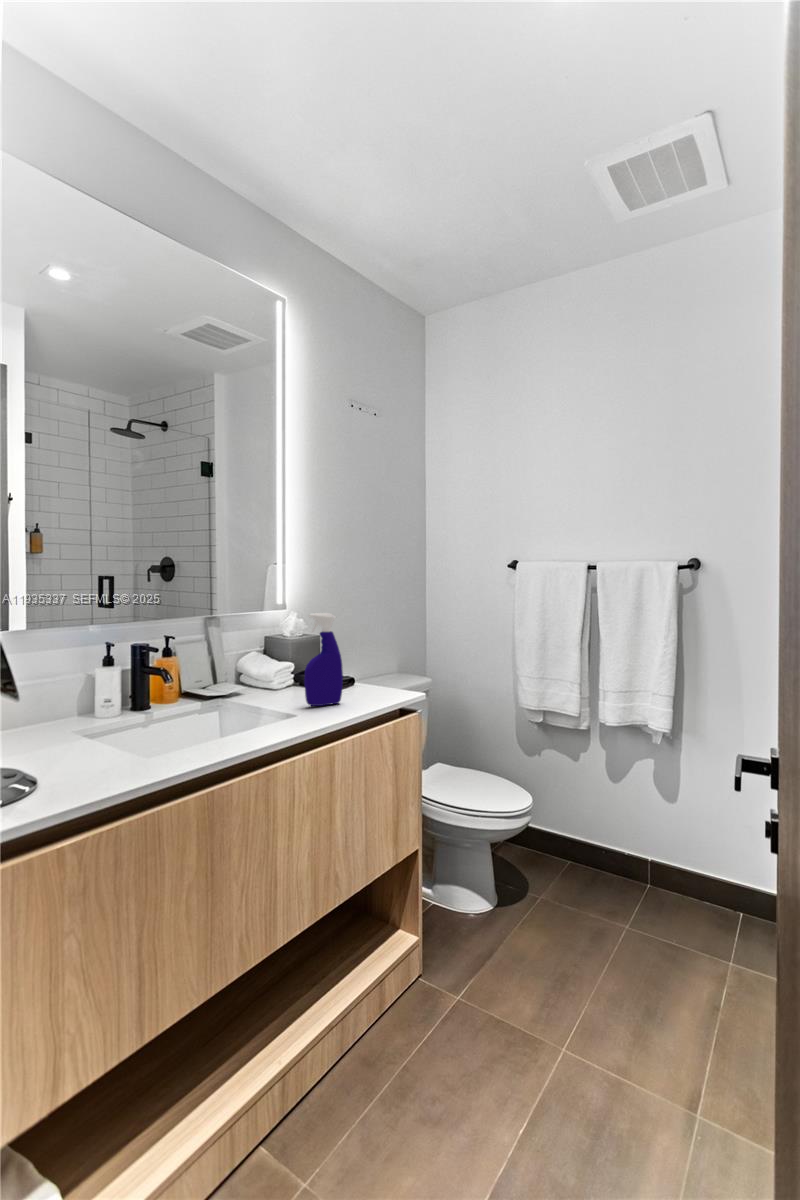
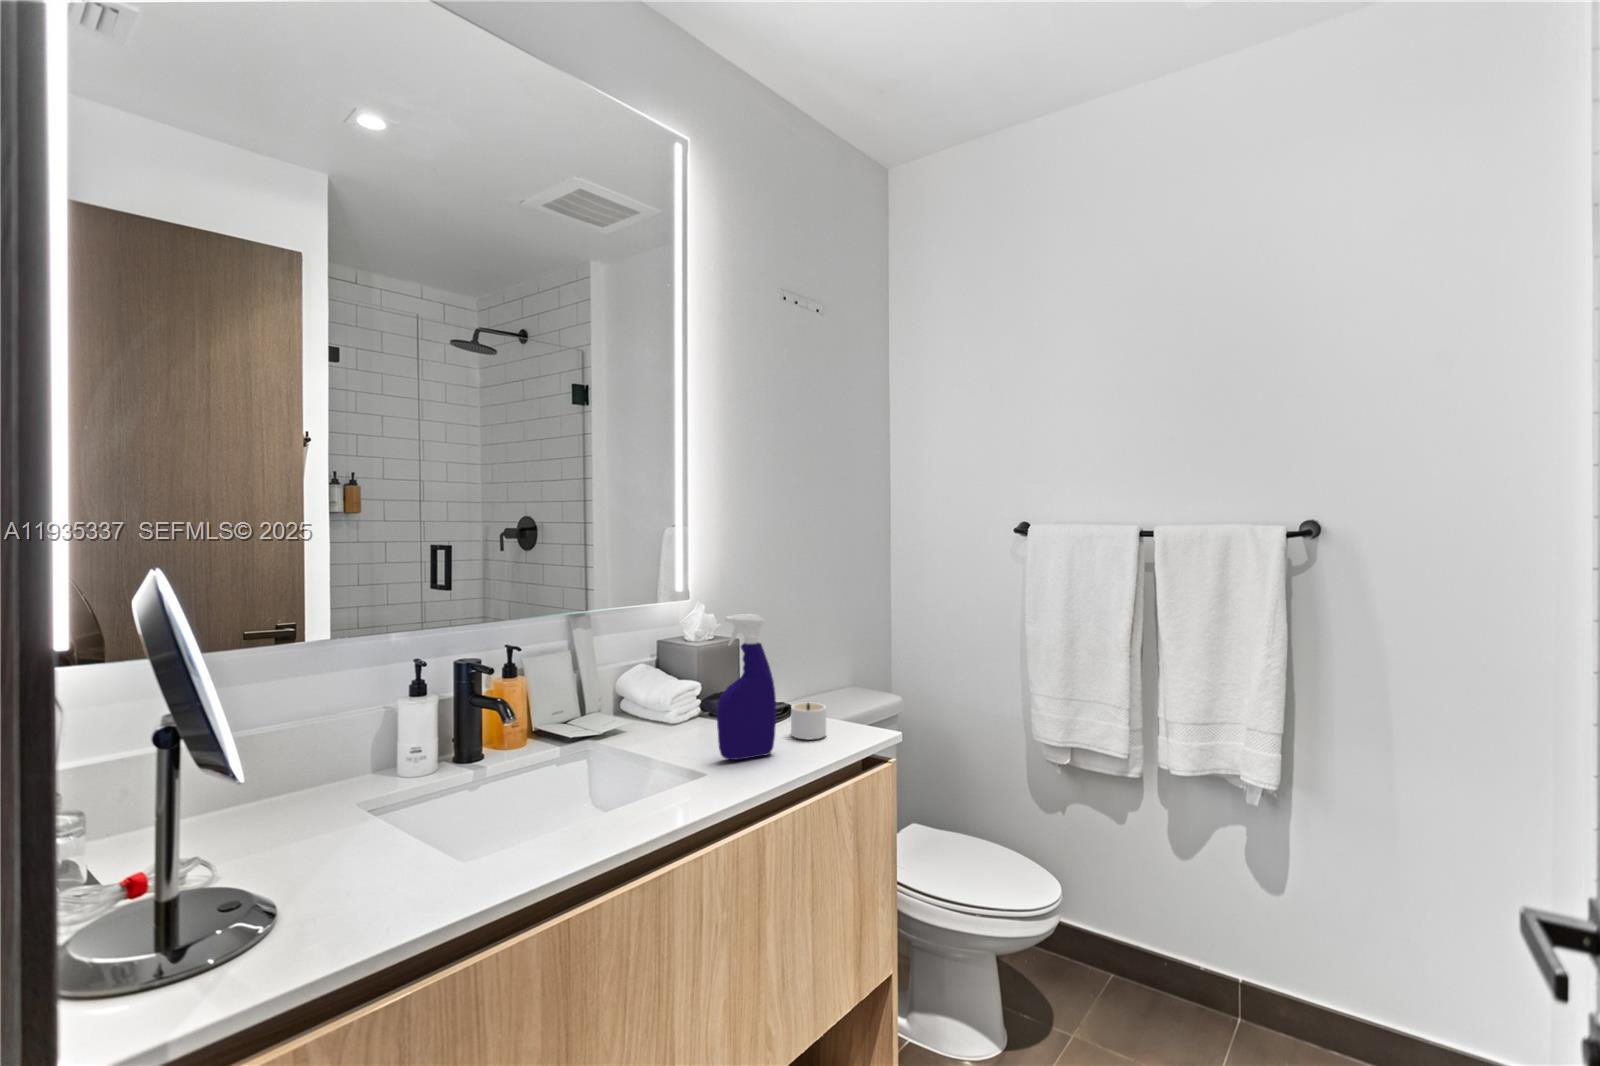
candle: none [353,673,384,696] -> present [791,703,826,739]

